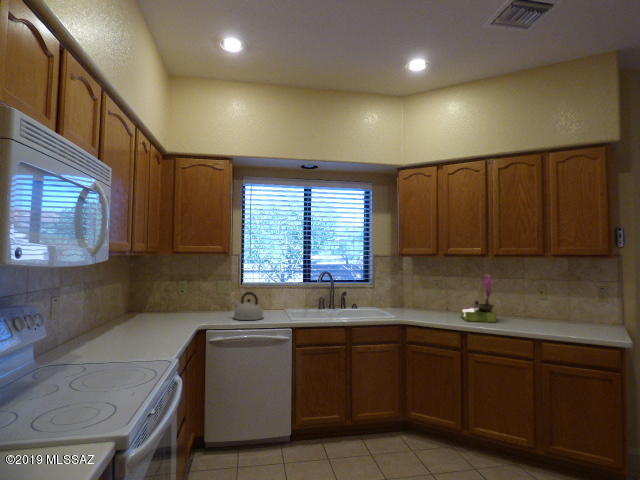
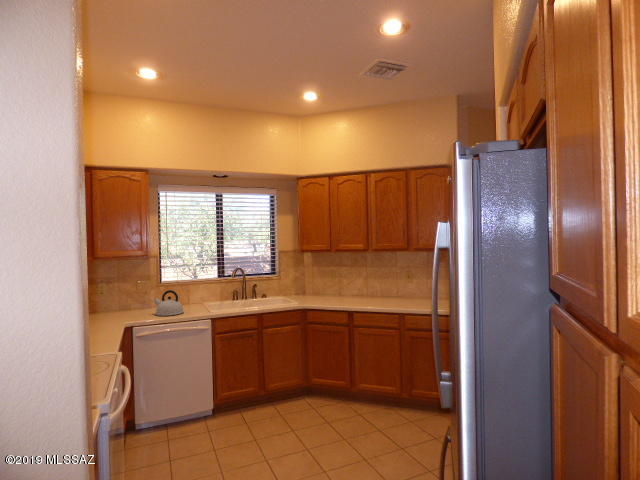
flower arrangement: present [461,275,496,322] -> none [350,264,376,303]

